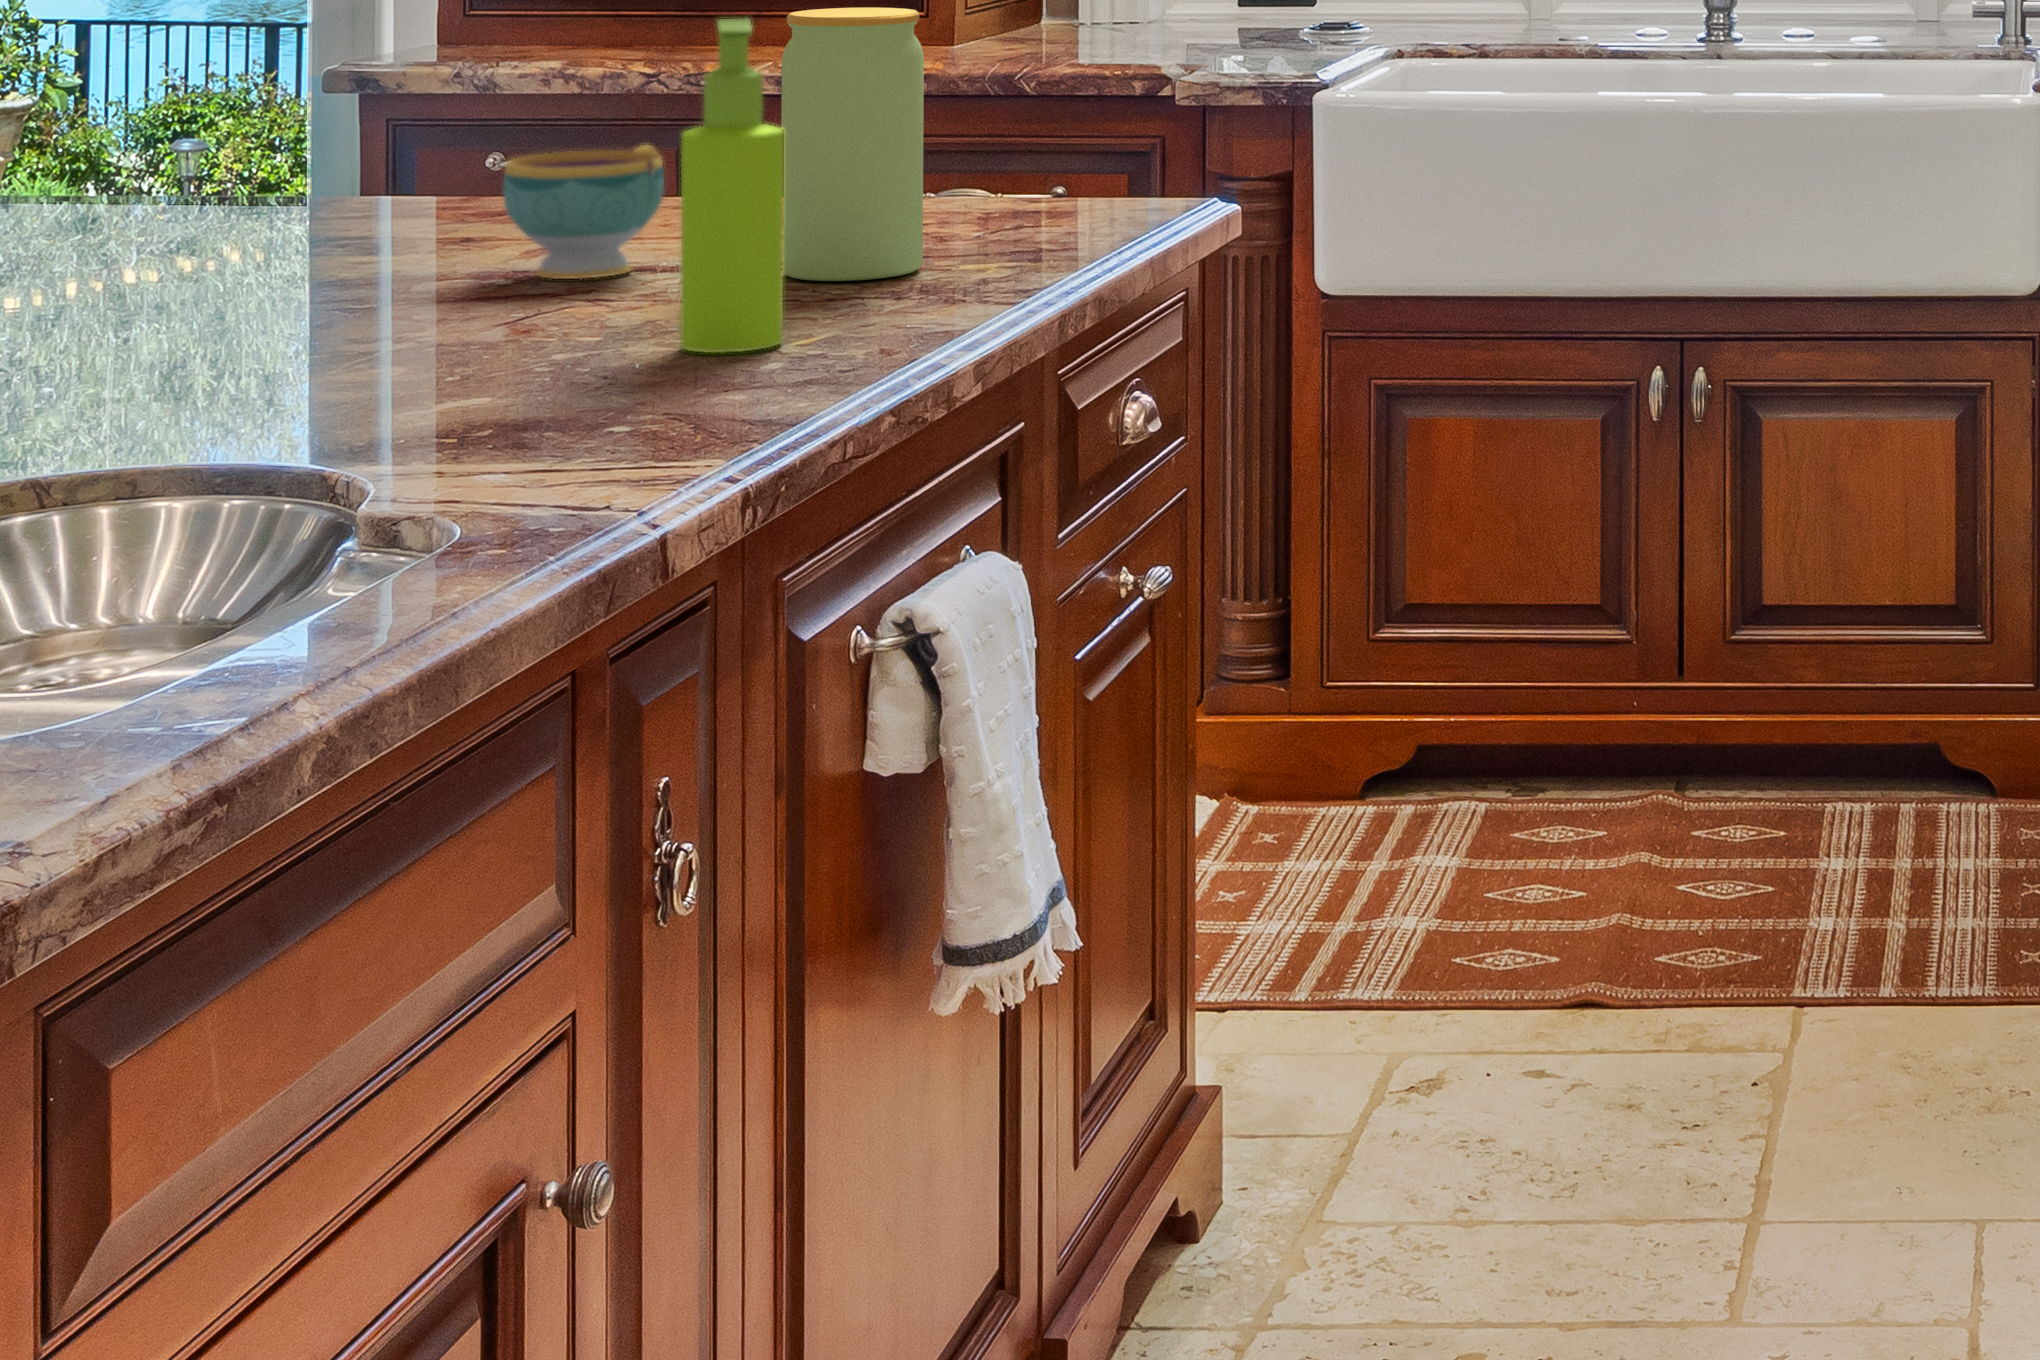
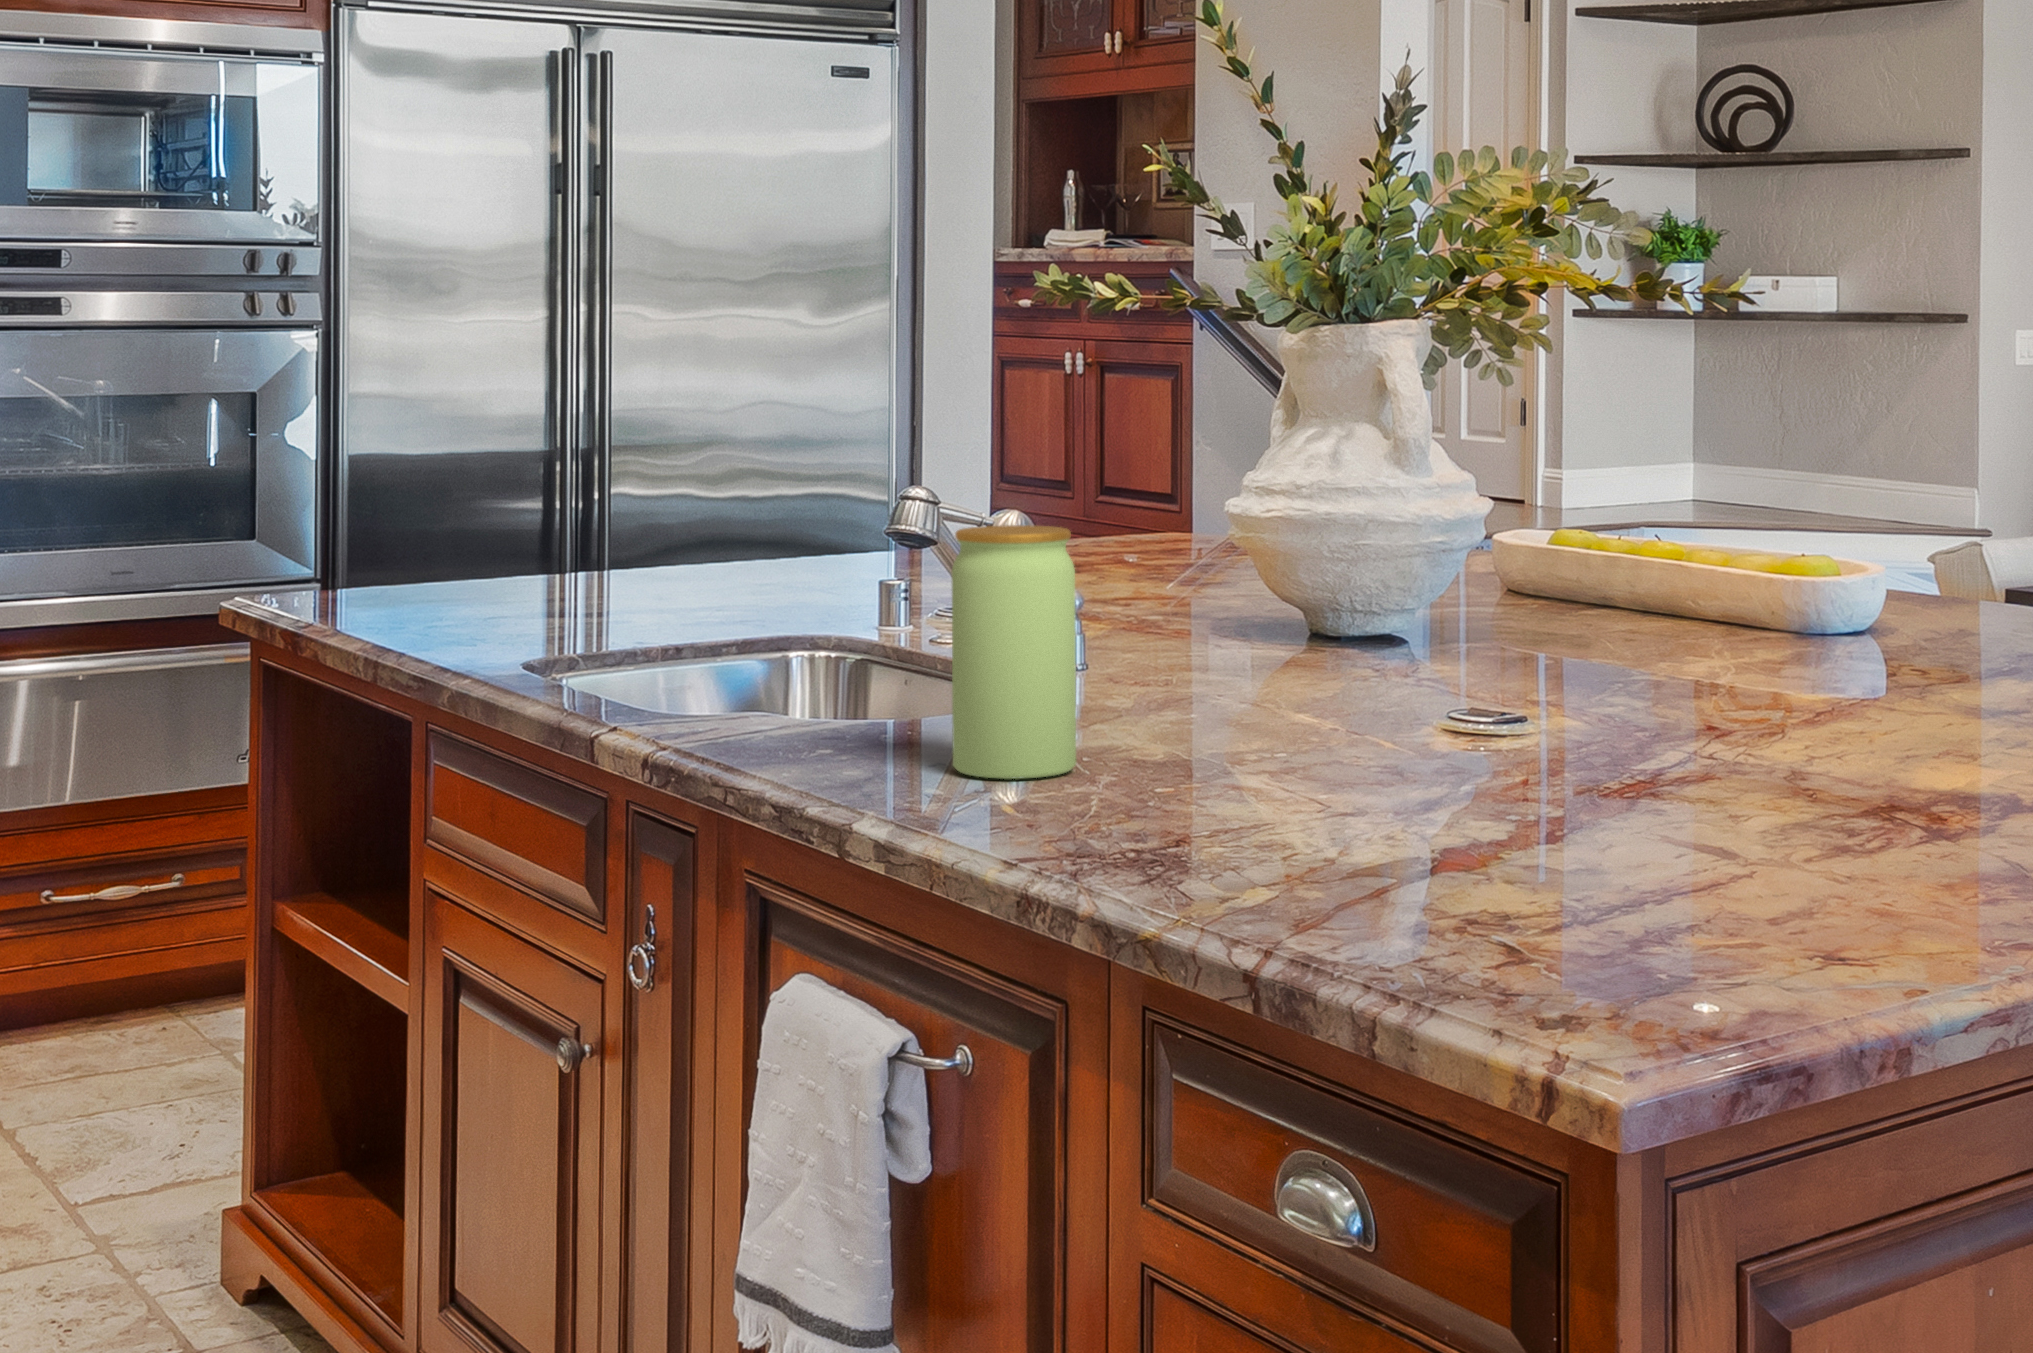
soap dispenser: present [680,18,784,353] -> none [762,482,842,729]
teacup: present [503,145,664,279] -> none [1139,638,1268,751]

